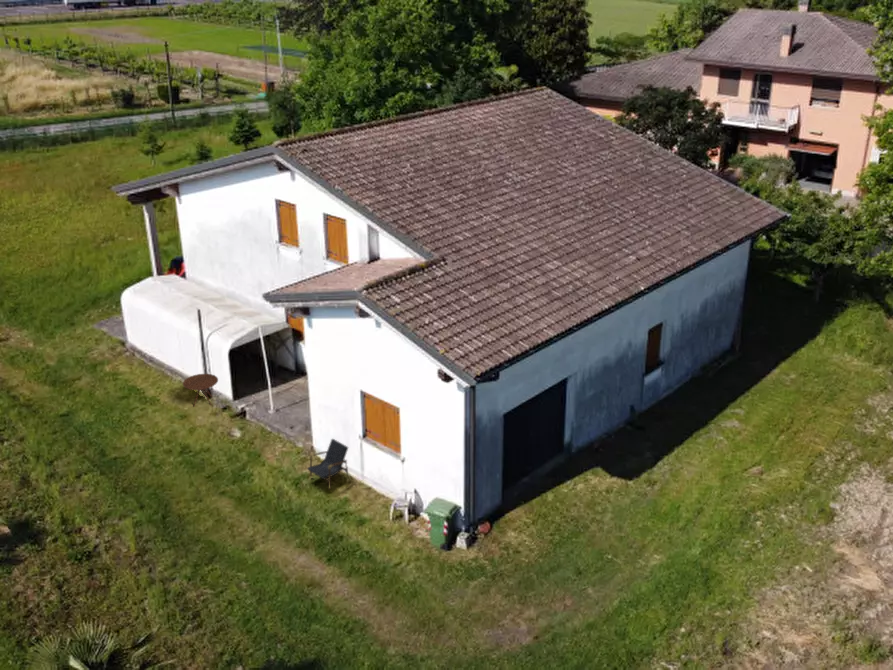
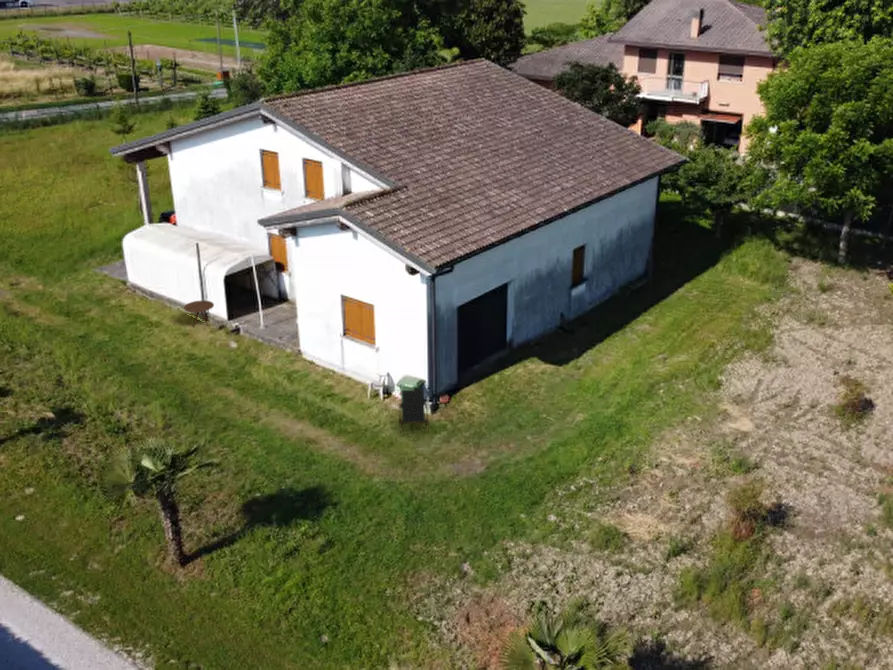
lounge chair: present [308,439,348,488] -> present [399,389,428,428]

